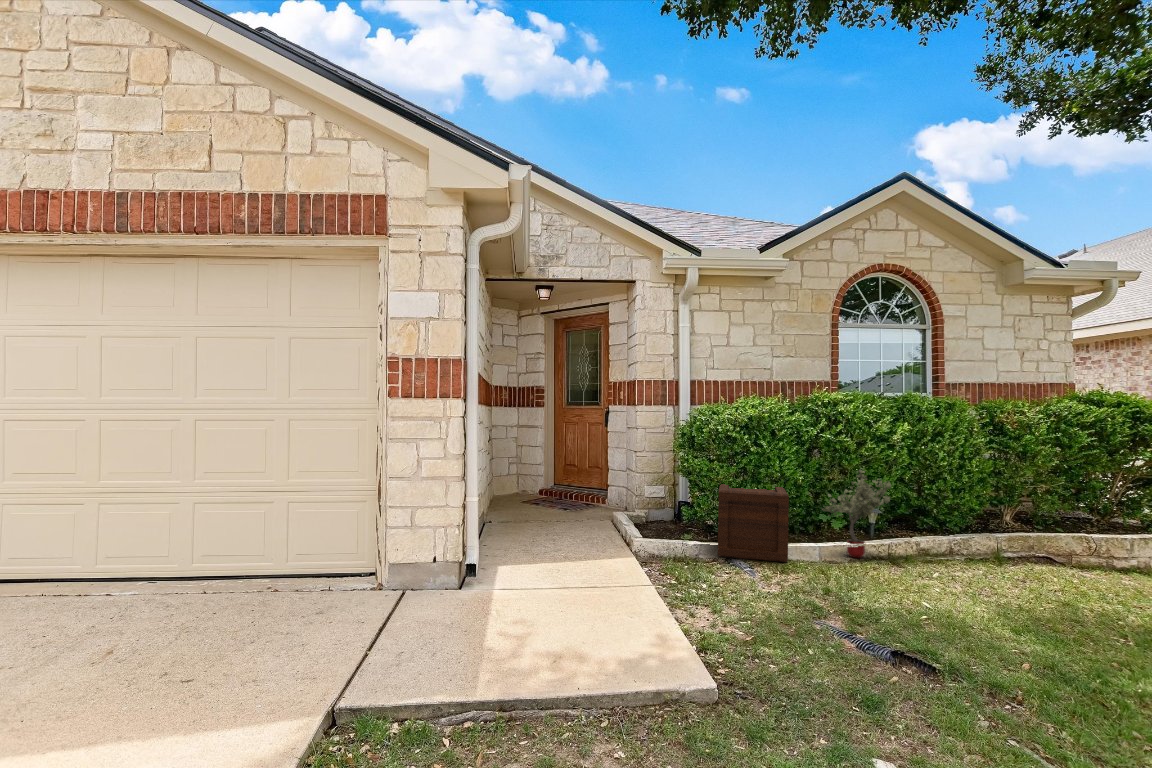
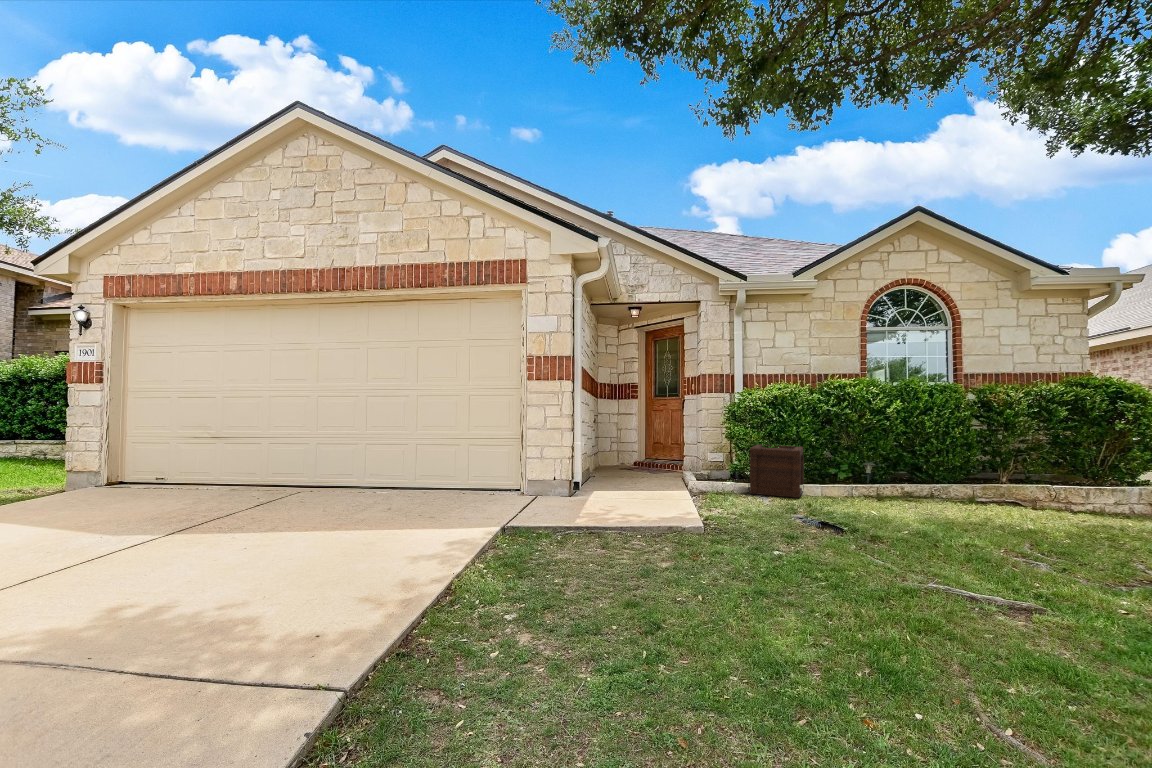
potted tree: present [822,470,891,558] -> none [829,434,885,499]

